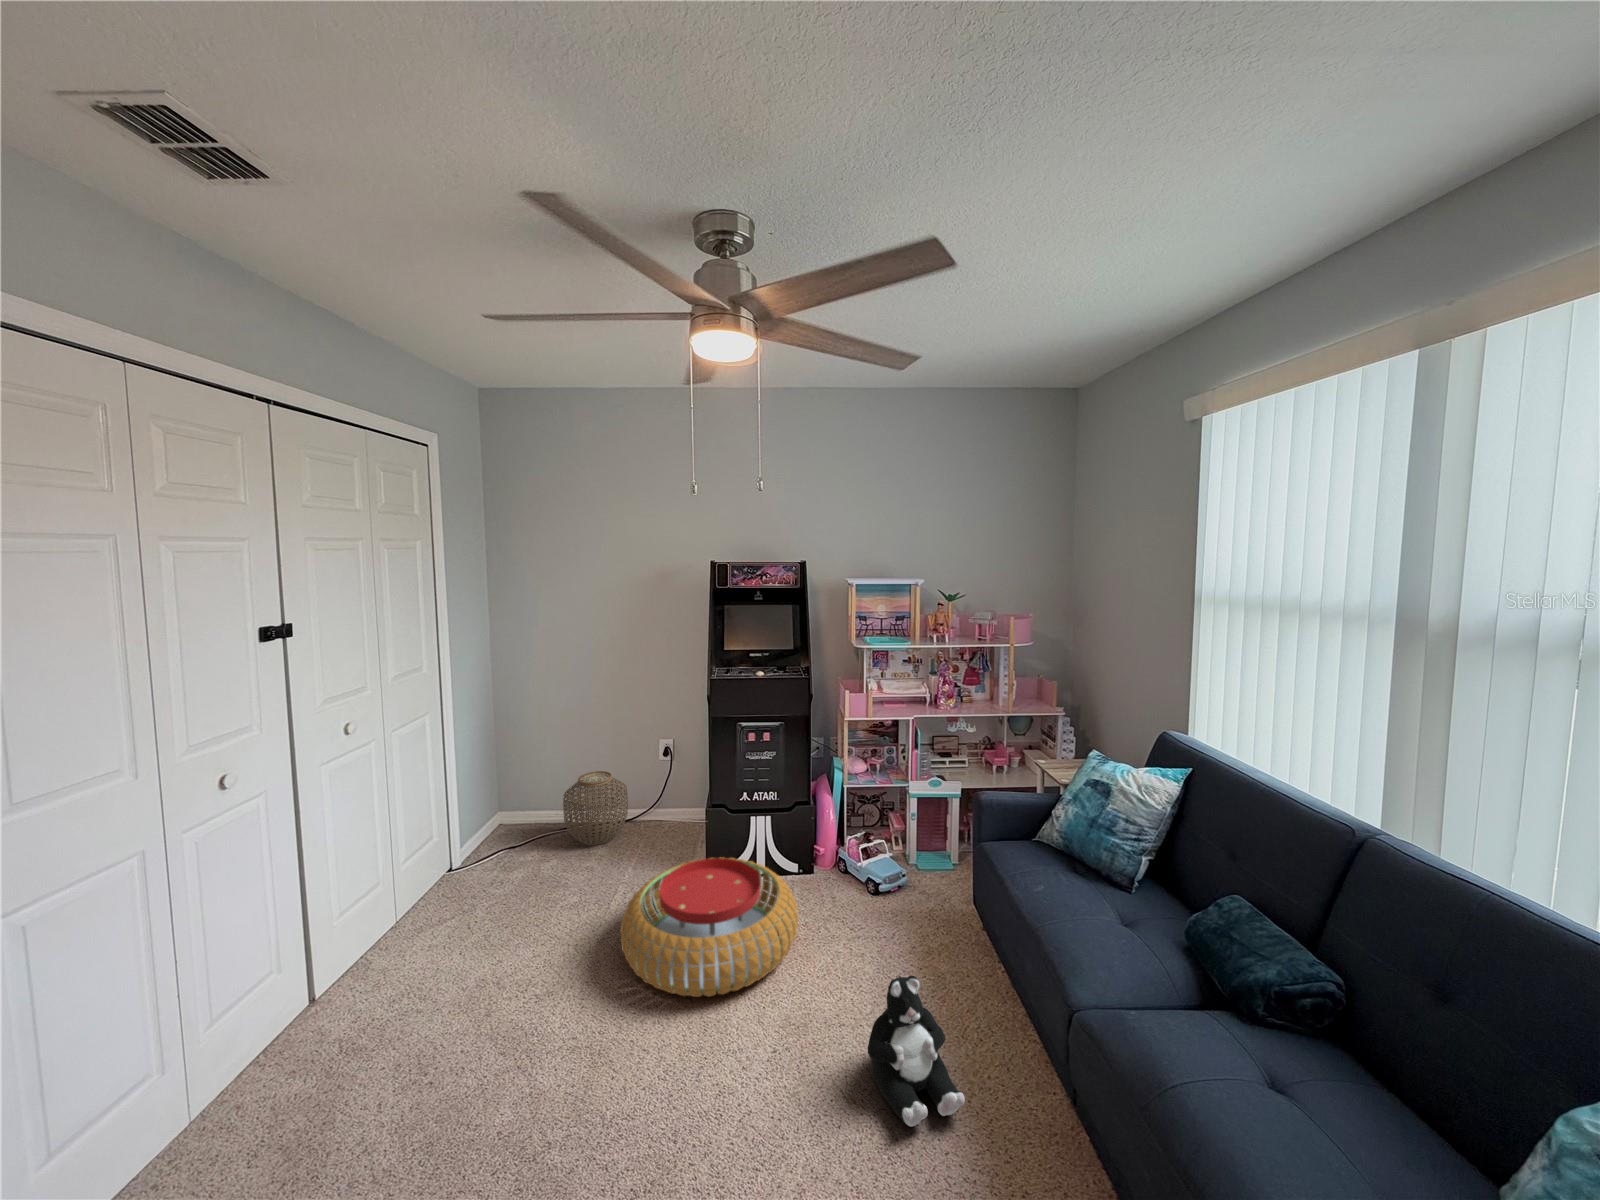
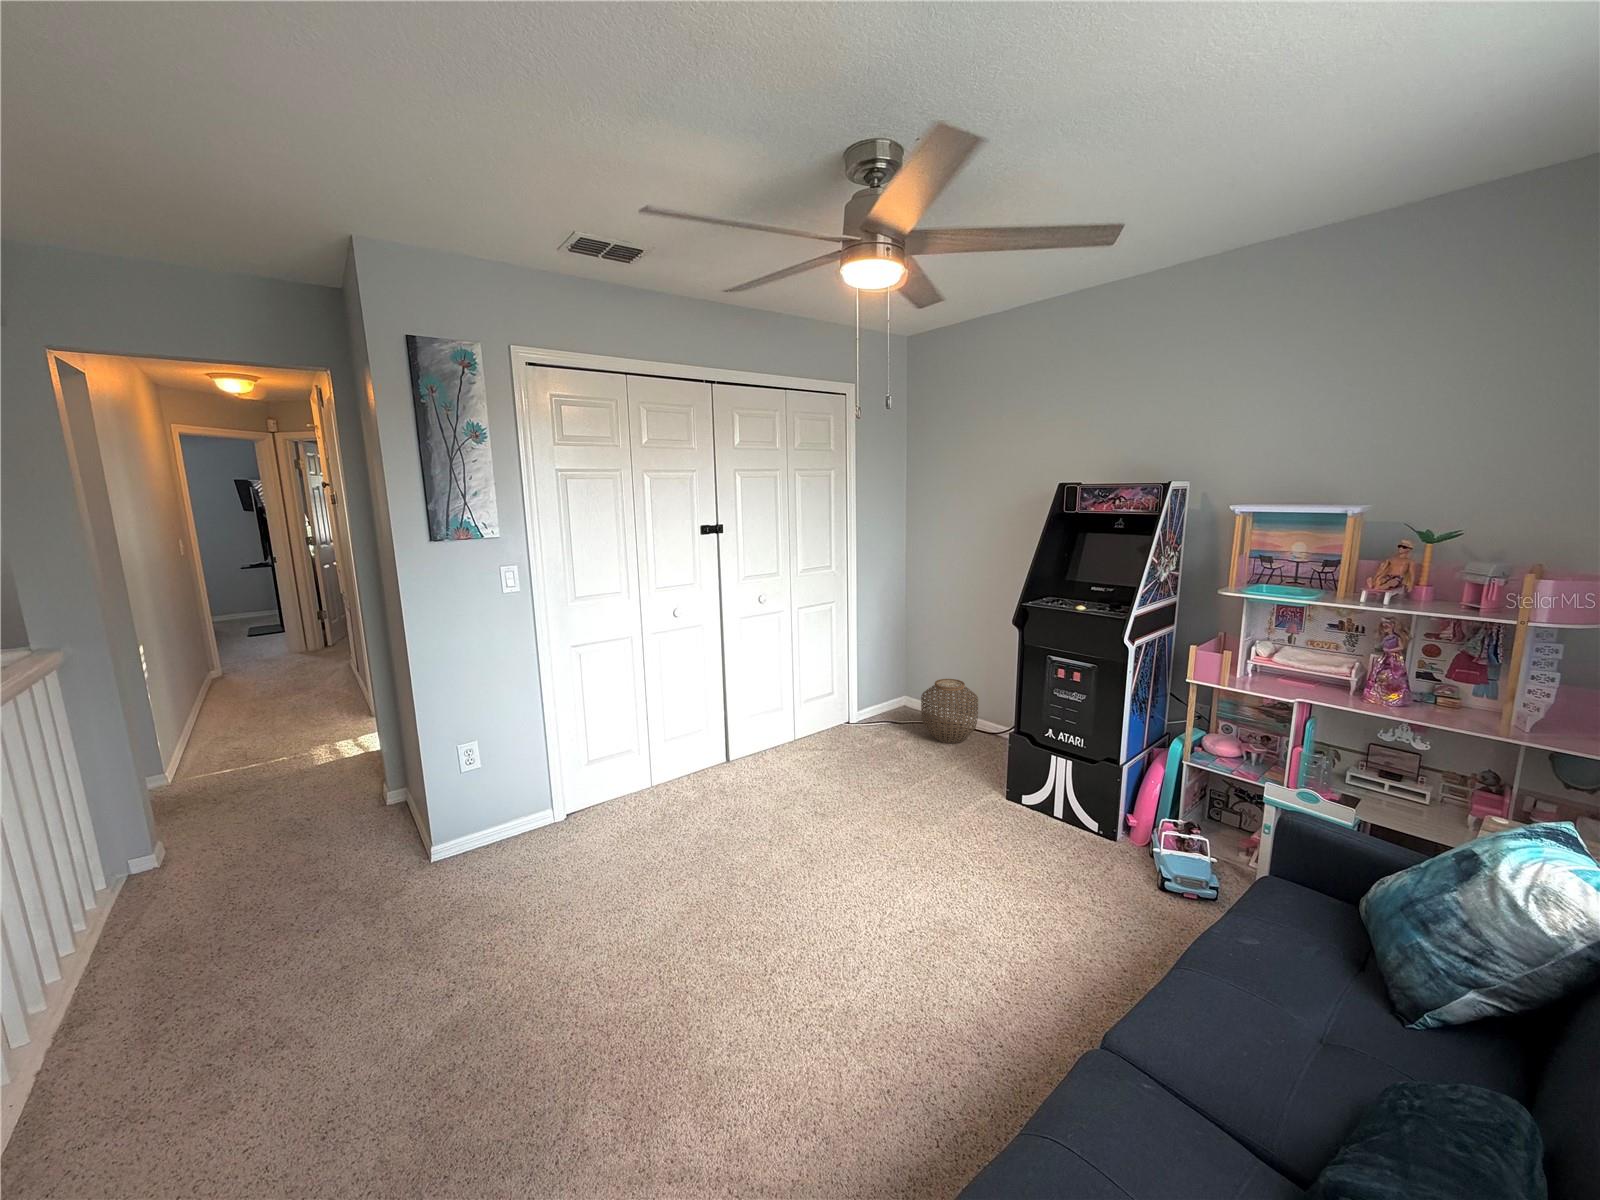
pouf: present [620,857,798,997] -> none [869,769,1038,885]
plush toy: present [868,976,965,1127] -> none [942,917,1037,1064]

